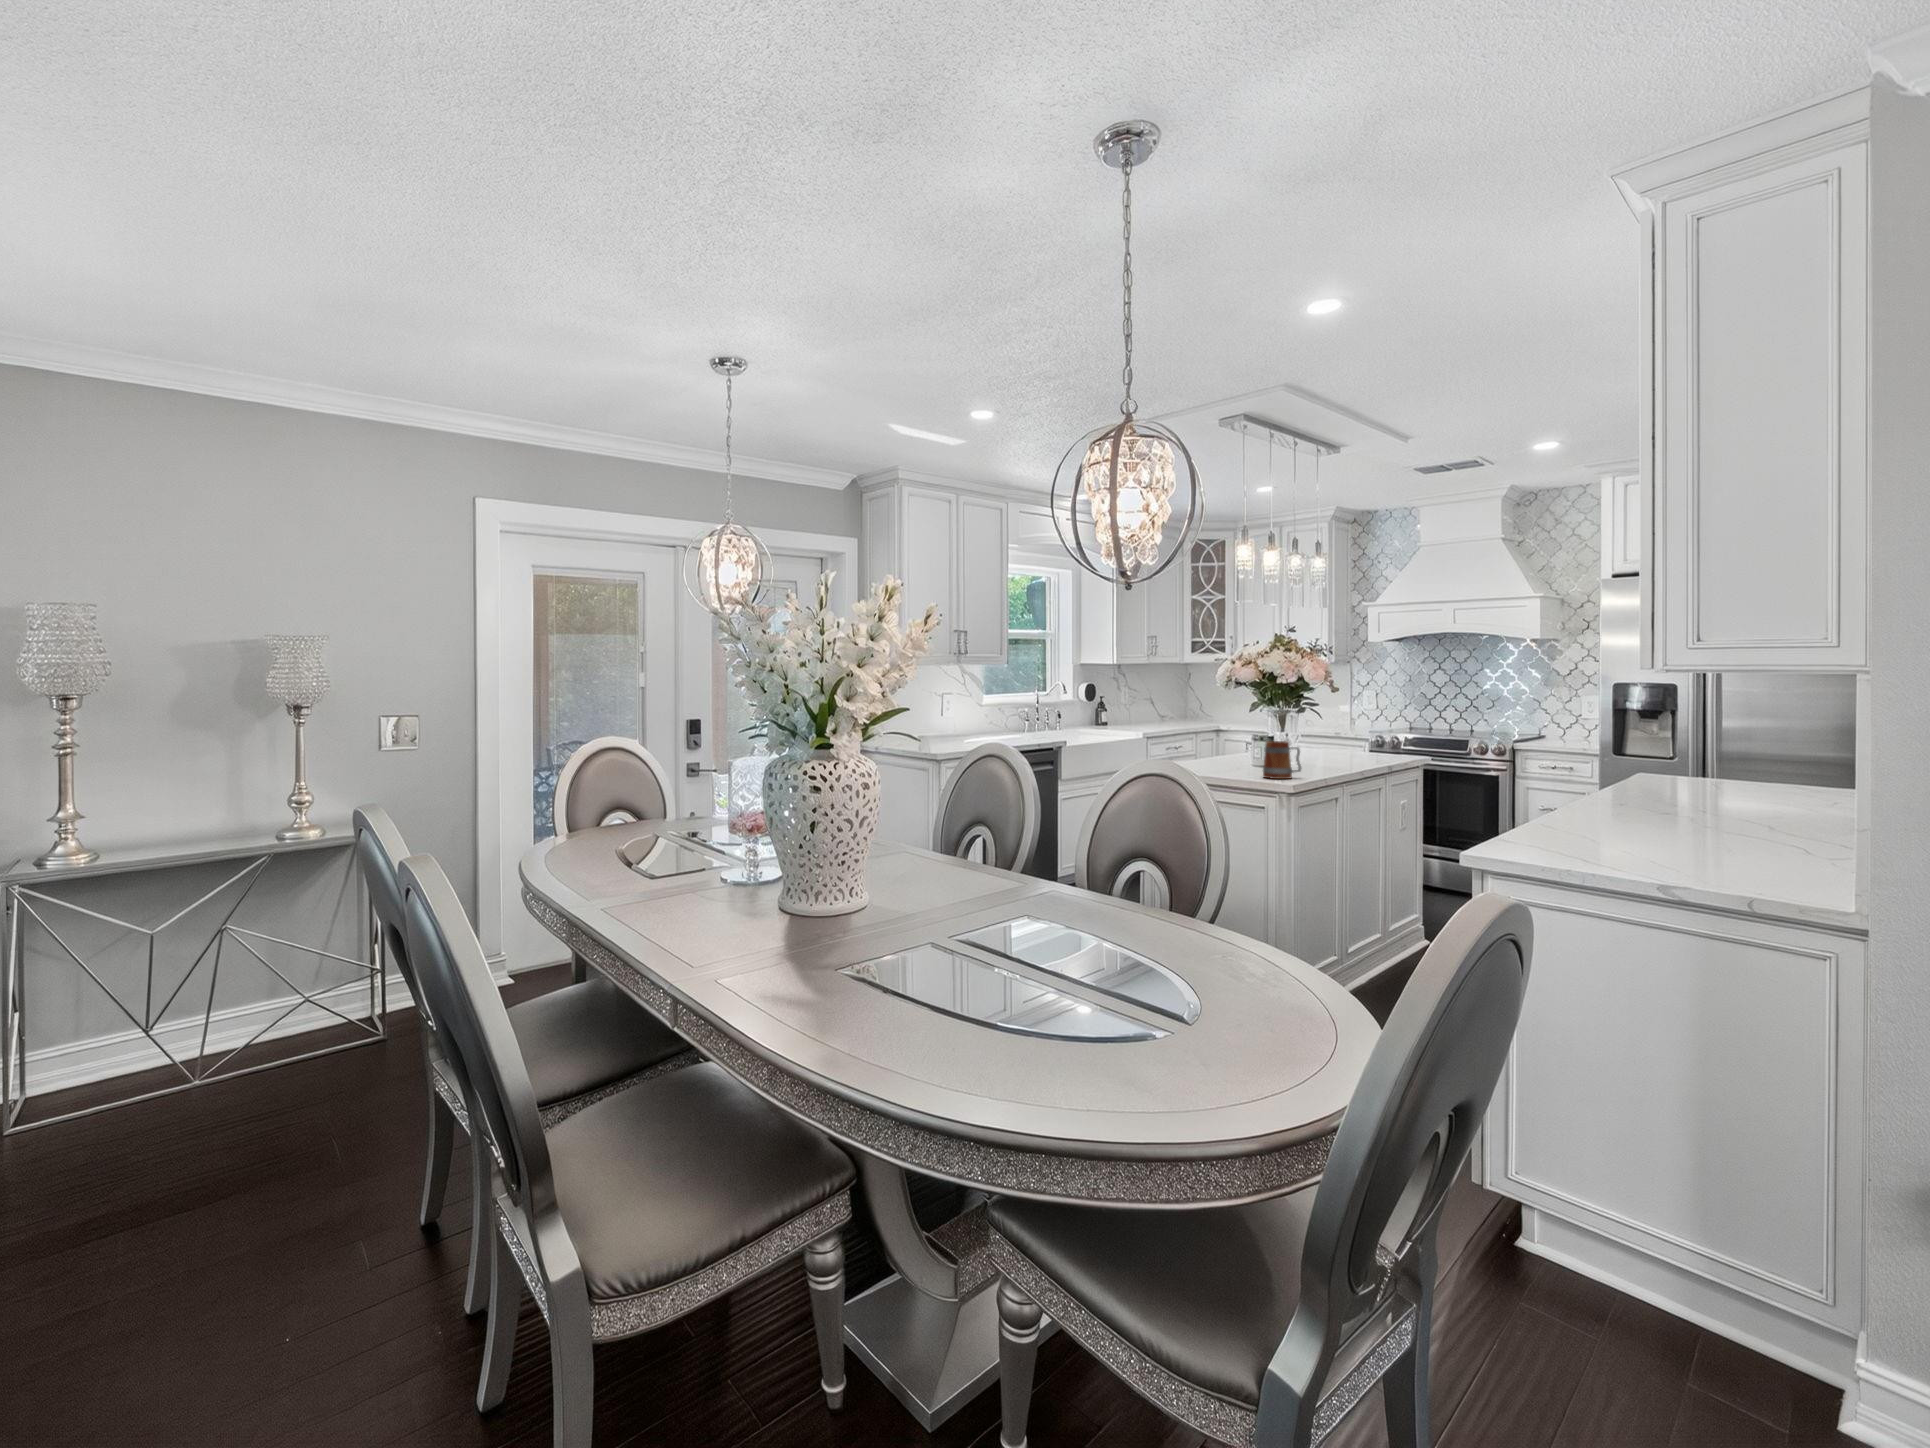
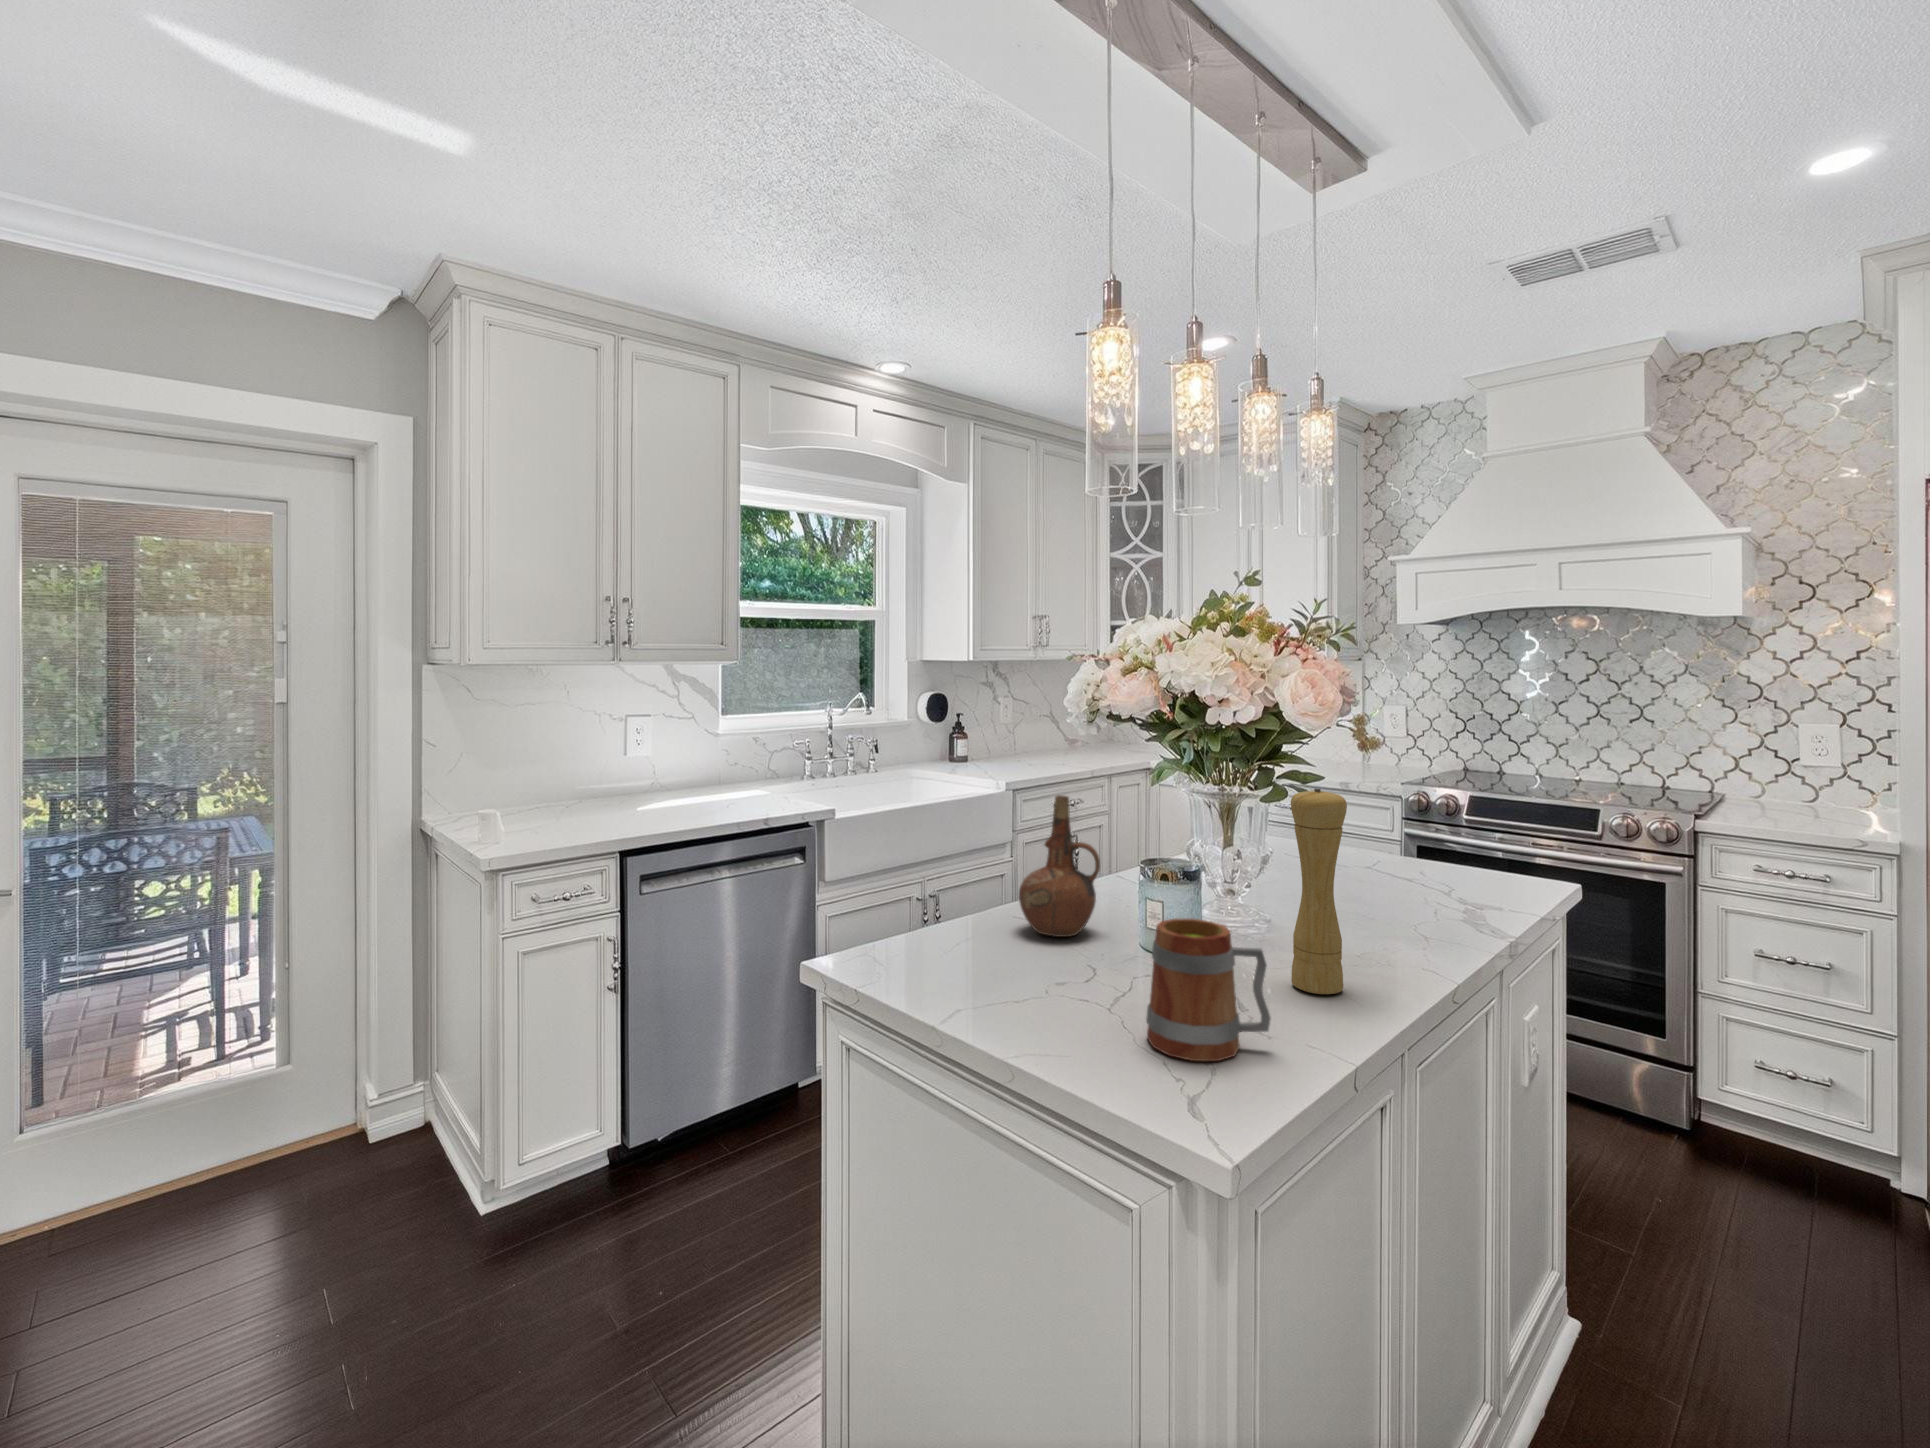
pepper mill: none [1307,703,1326,772] -> present [1291,788,1347,994]
ceramic pitcher: none [1202,713,1234,766] -> present [1019,795,1100,937]

